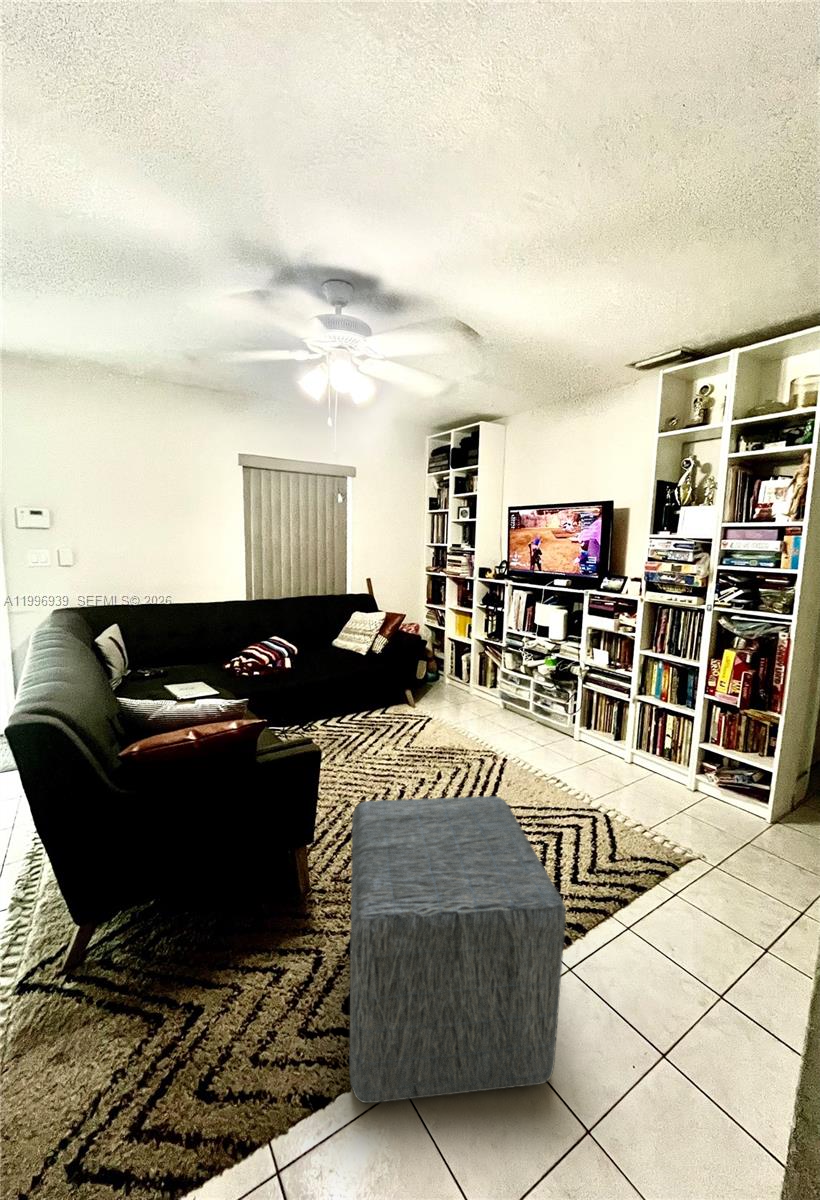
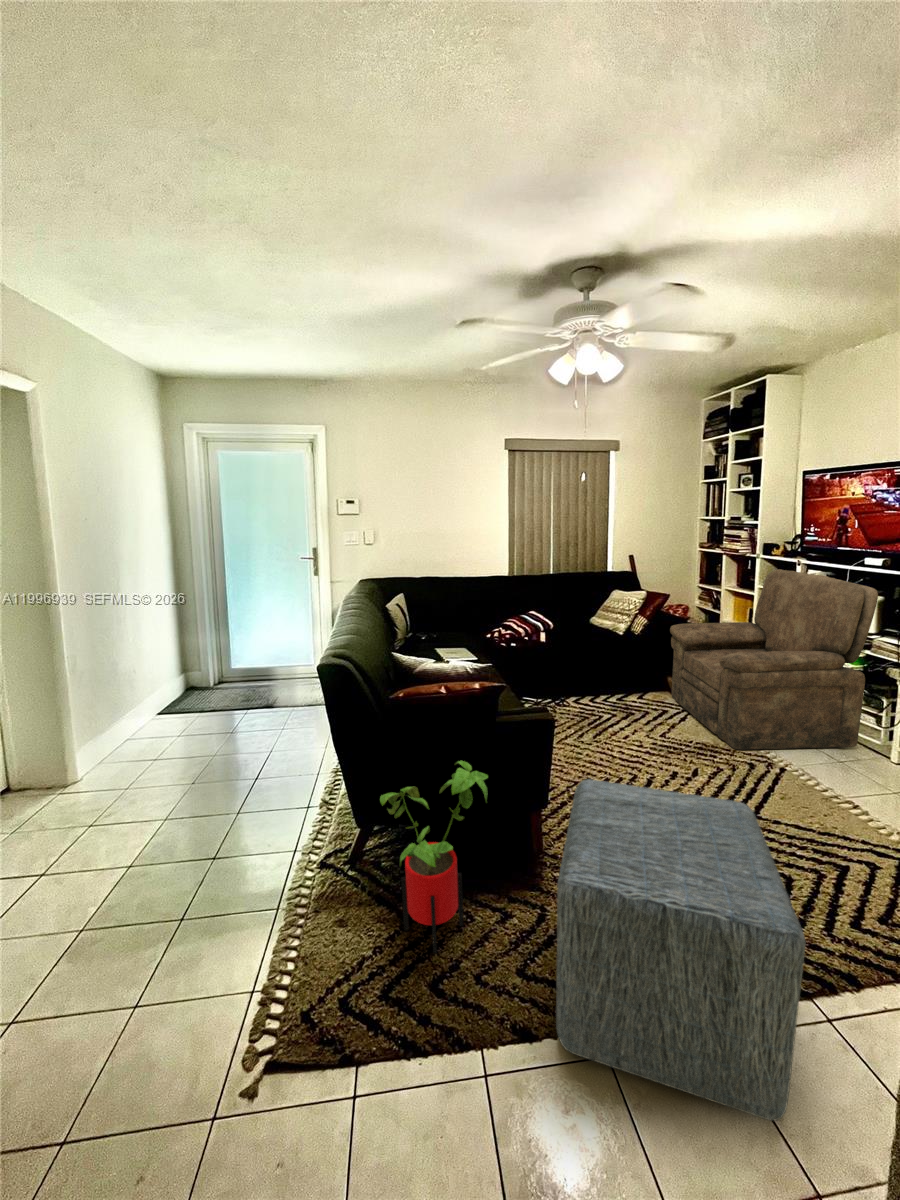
armchair: none [410,591,560,749] -> present [670,569,878,750]
house plant: none [117,807,260,1052] -> present [380,761,488,953]

